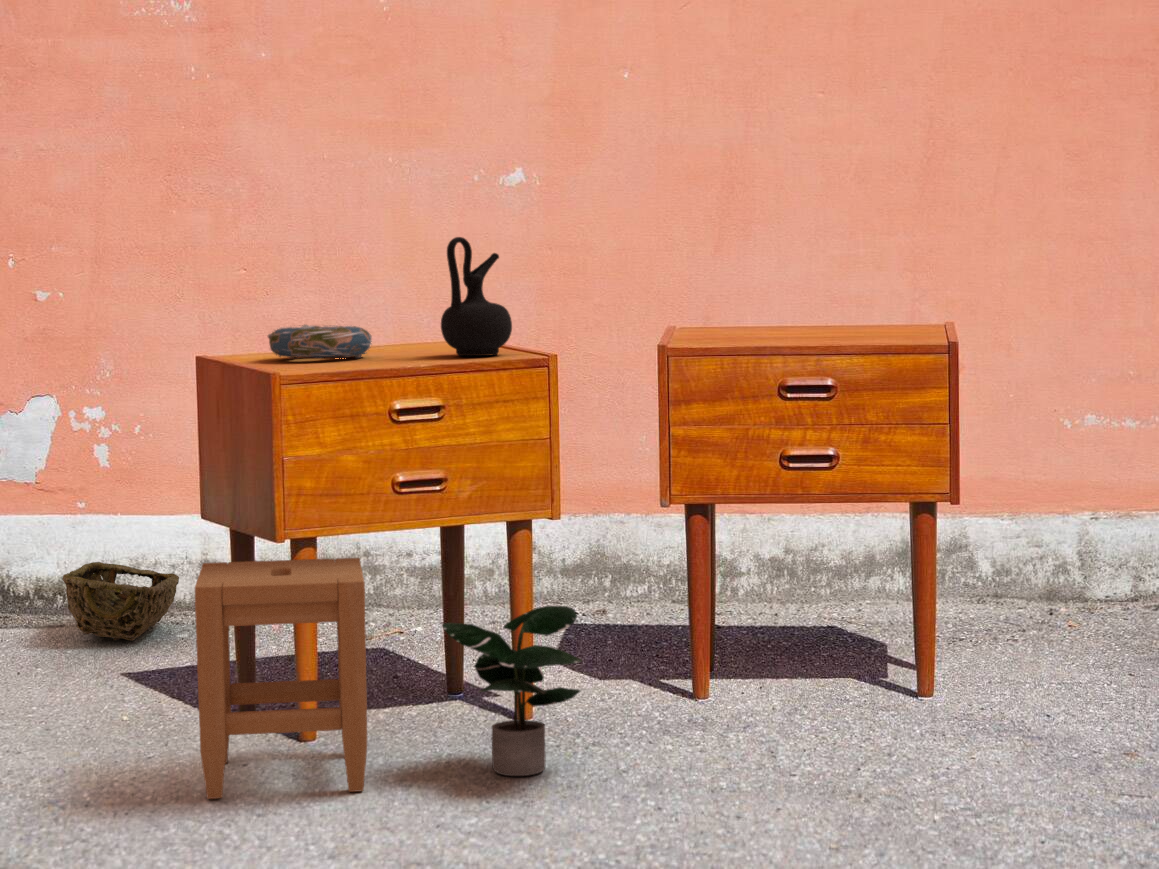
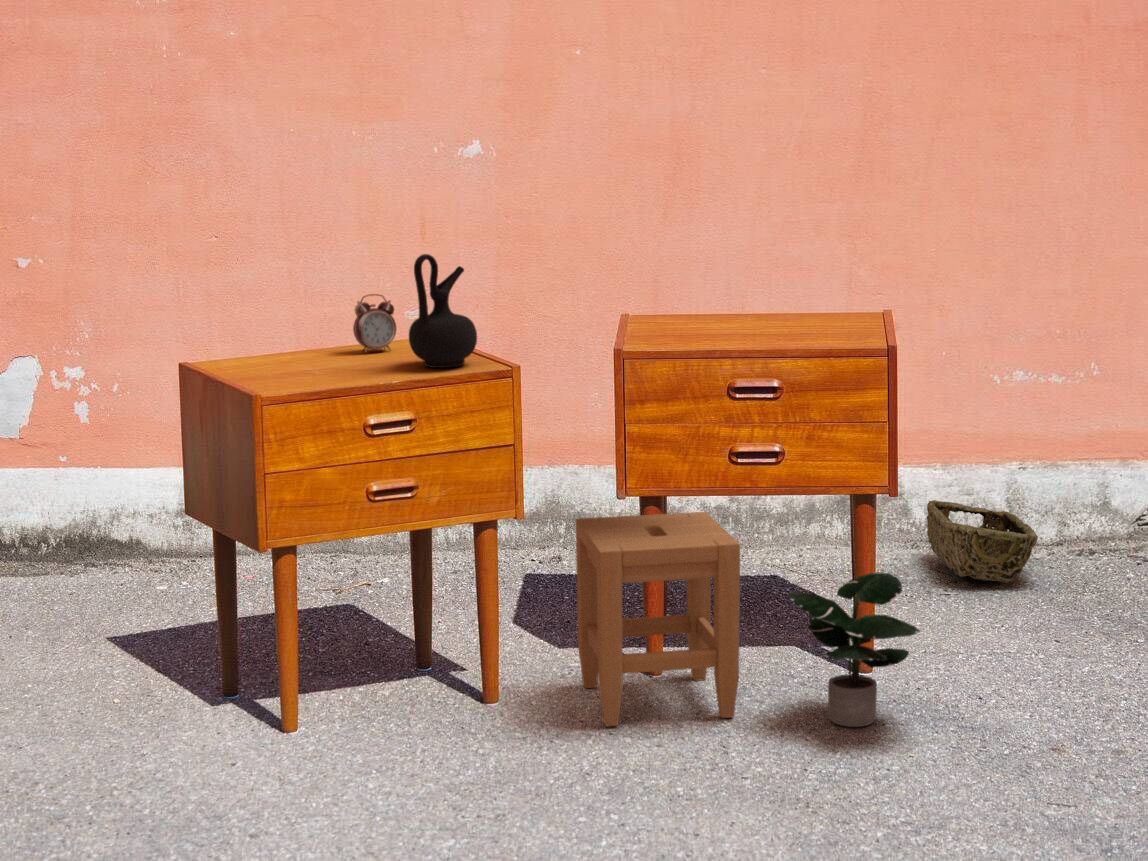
alarm clock: none [384,291,429,351] -> present [353,294,396,352]
decorative bowl: present [268,325,372,358] -> none [241,331,343,371]
stool: present [195,558,367,799] -> present [576,512,740,726]
woven basket: present [63,562,179,641] -> present [927,500,1038,583]
potted plant: present [442,606,582,776] -> present [787,572,919,727]

